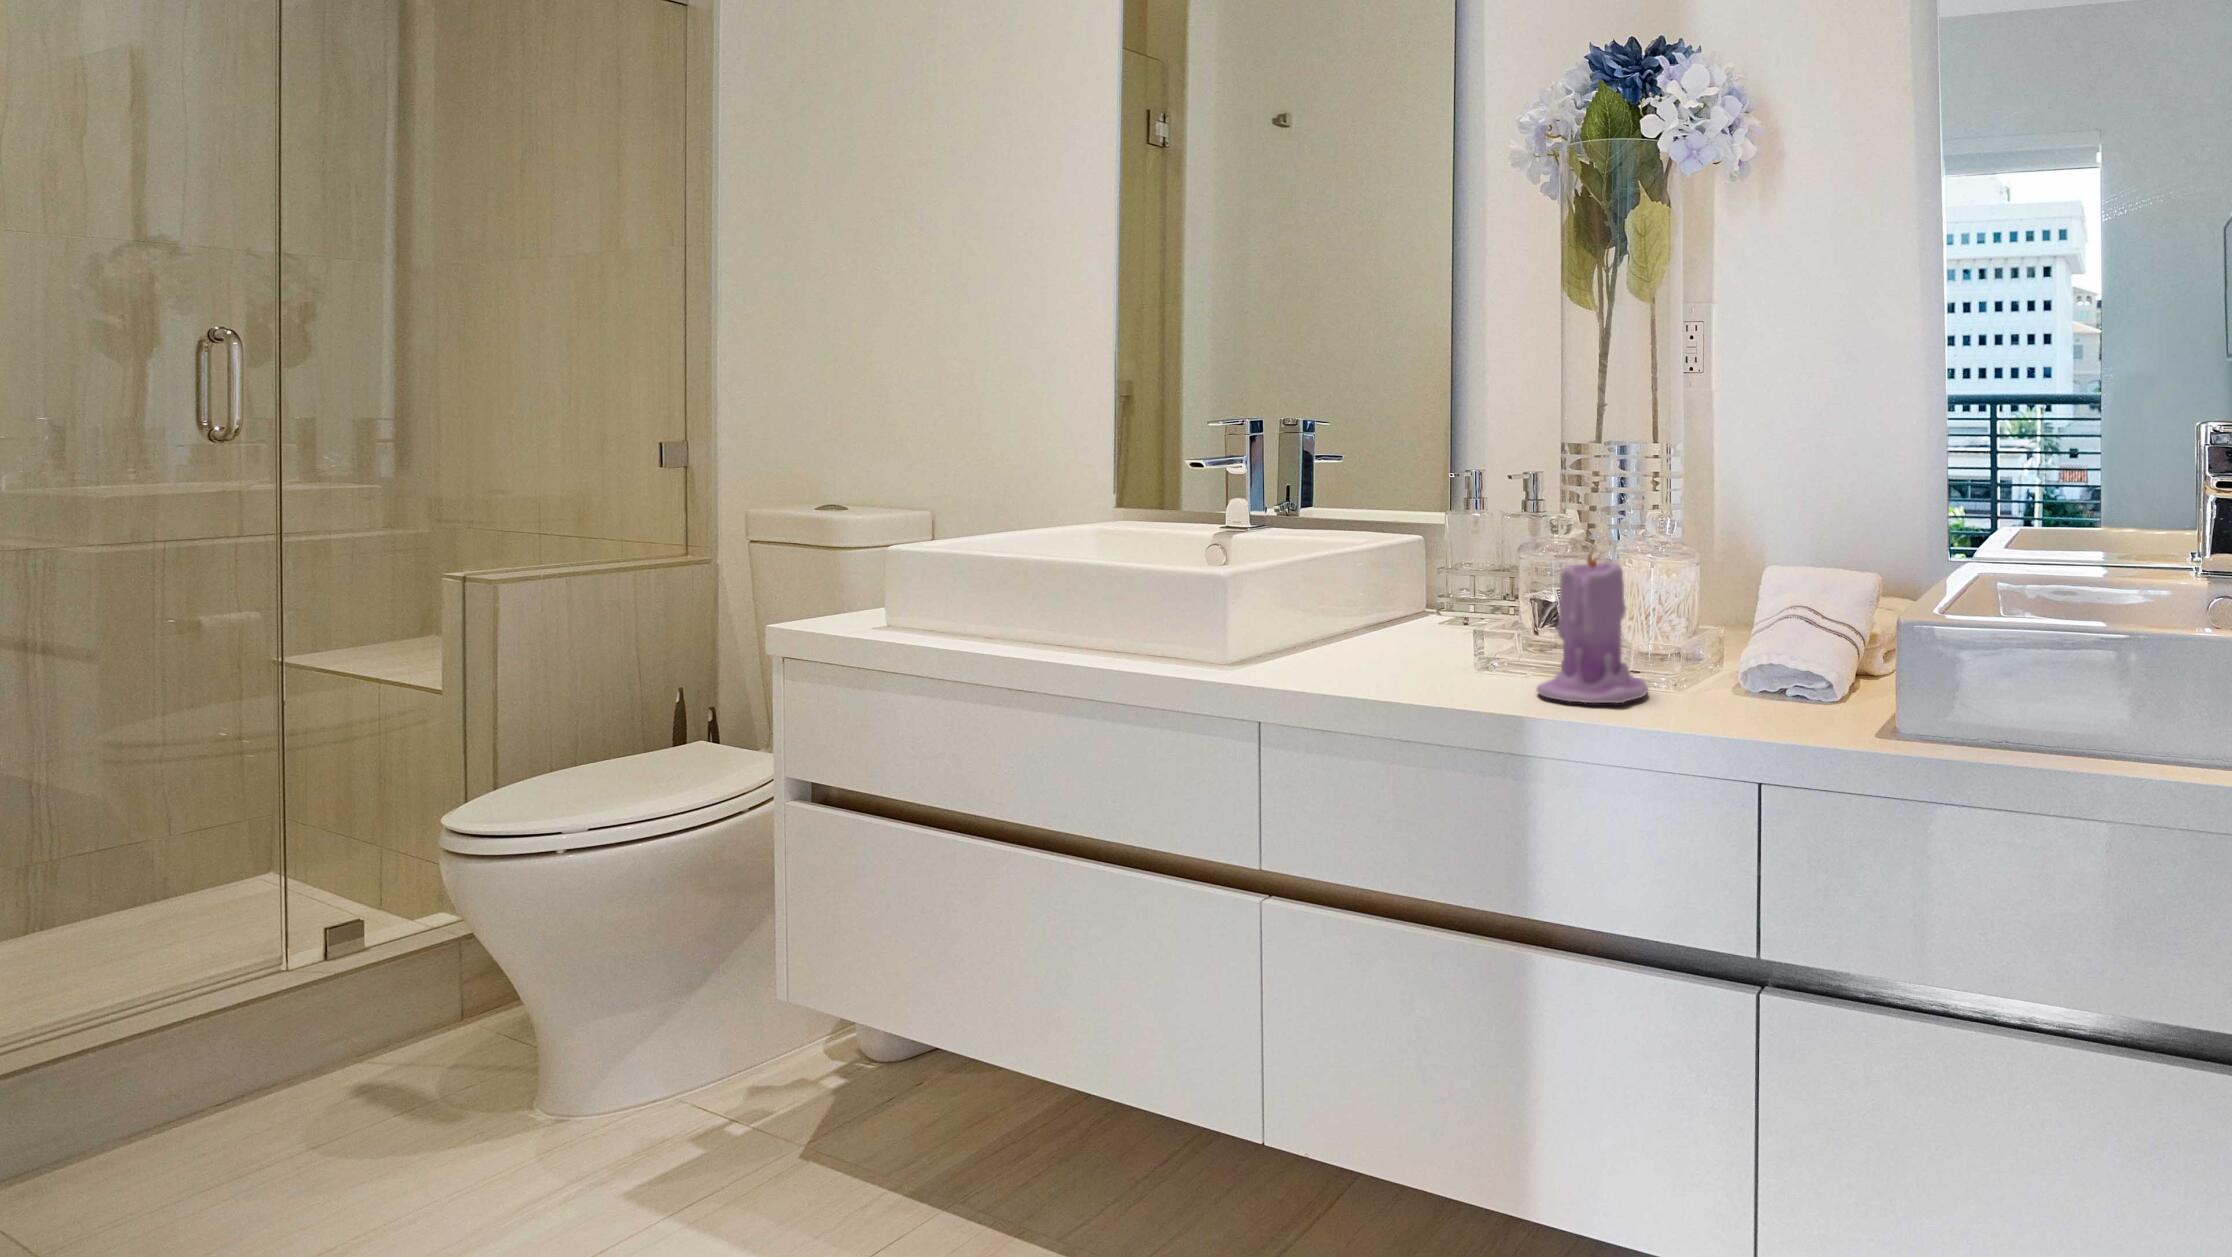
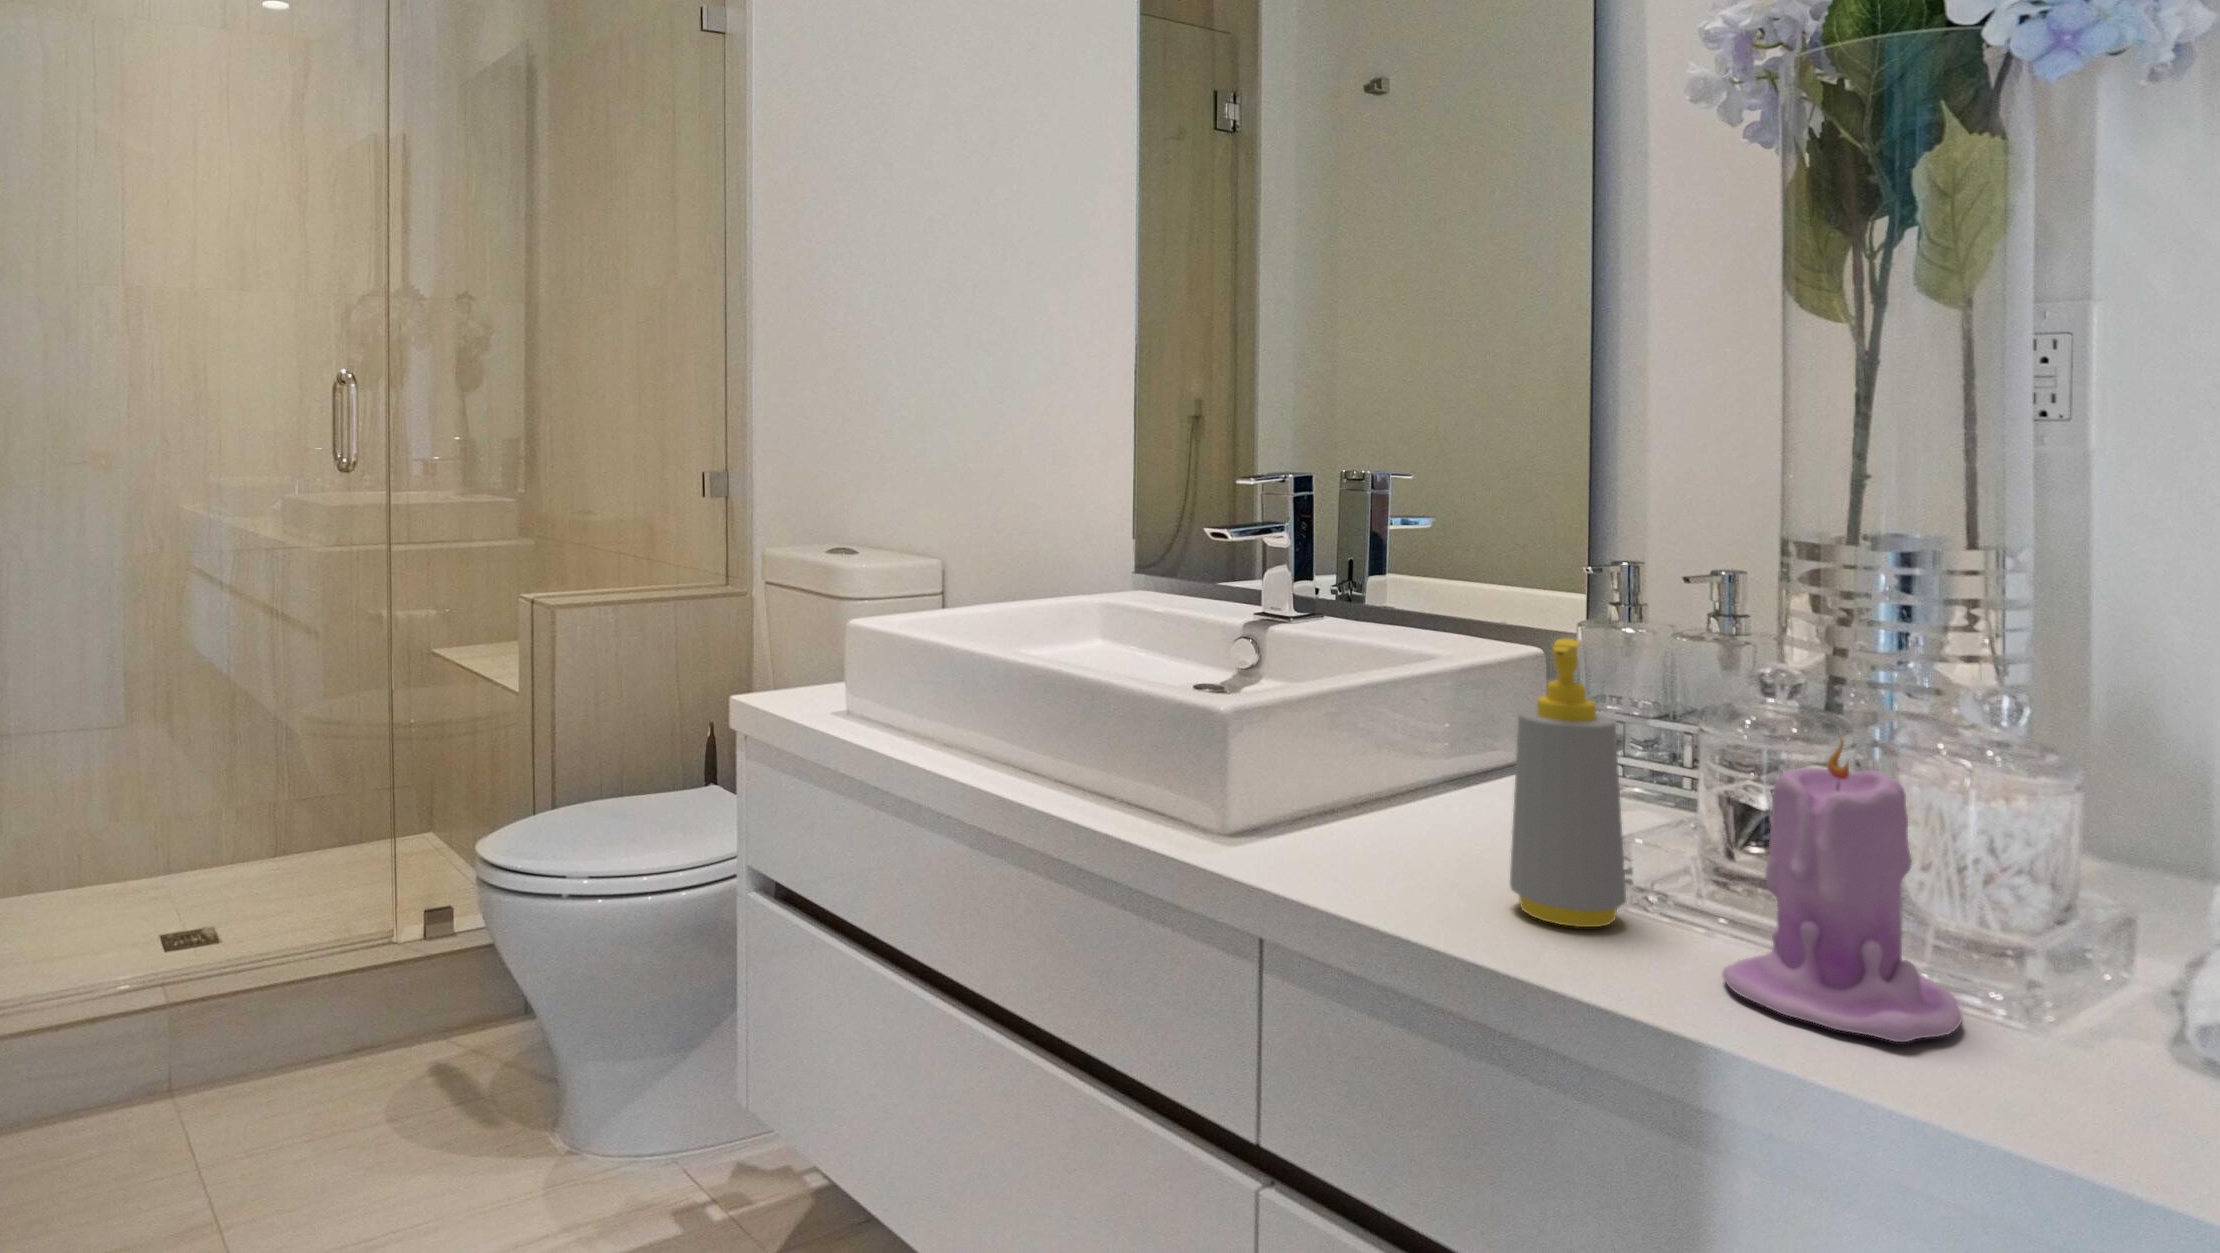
soap bottle: none [1419,505,1484,682] -> present [1510,639,1626,927]

